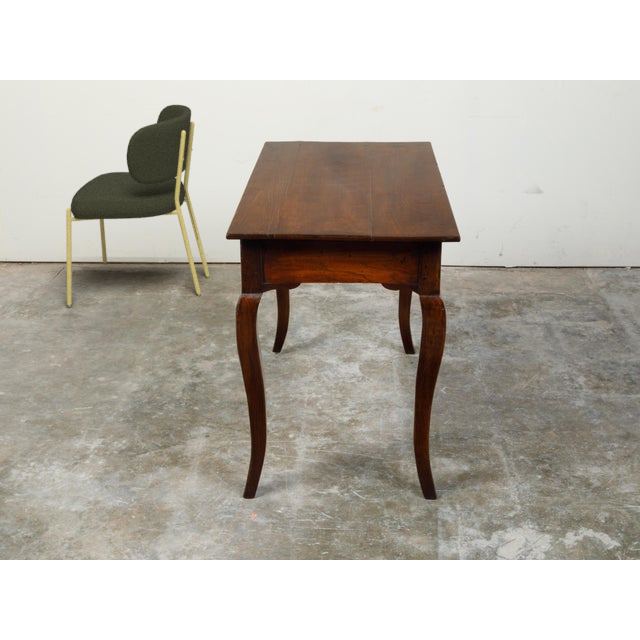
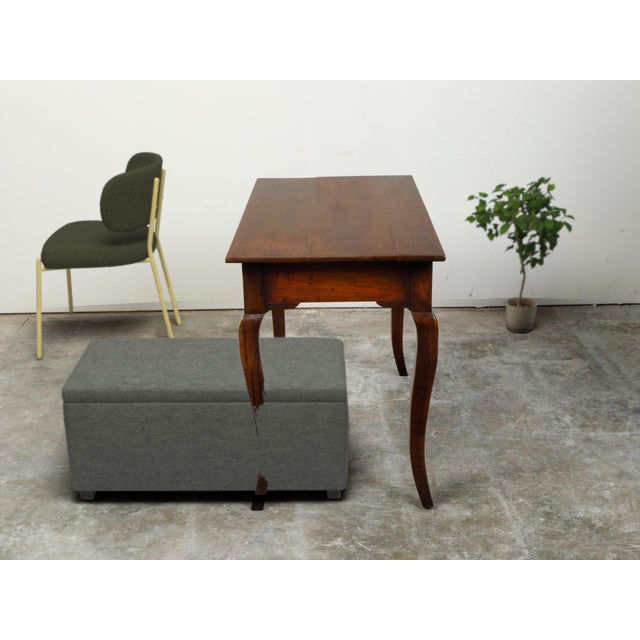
potted plant: none [492,134,609,294] -> present [465,177,575,333]
ottoman: none [74,287,355,449] -> present [62,337,349,500]

